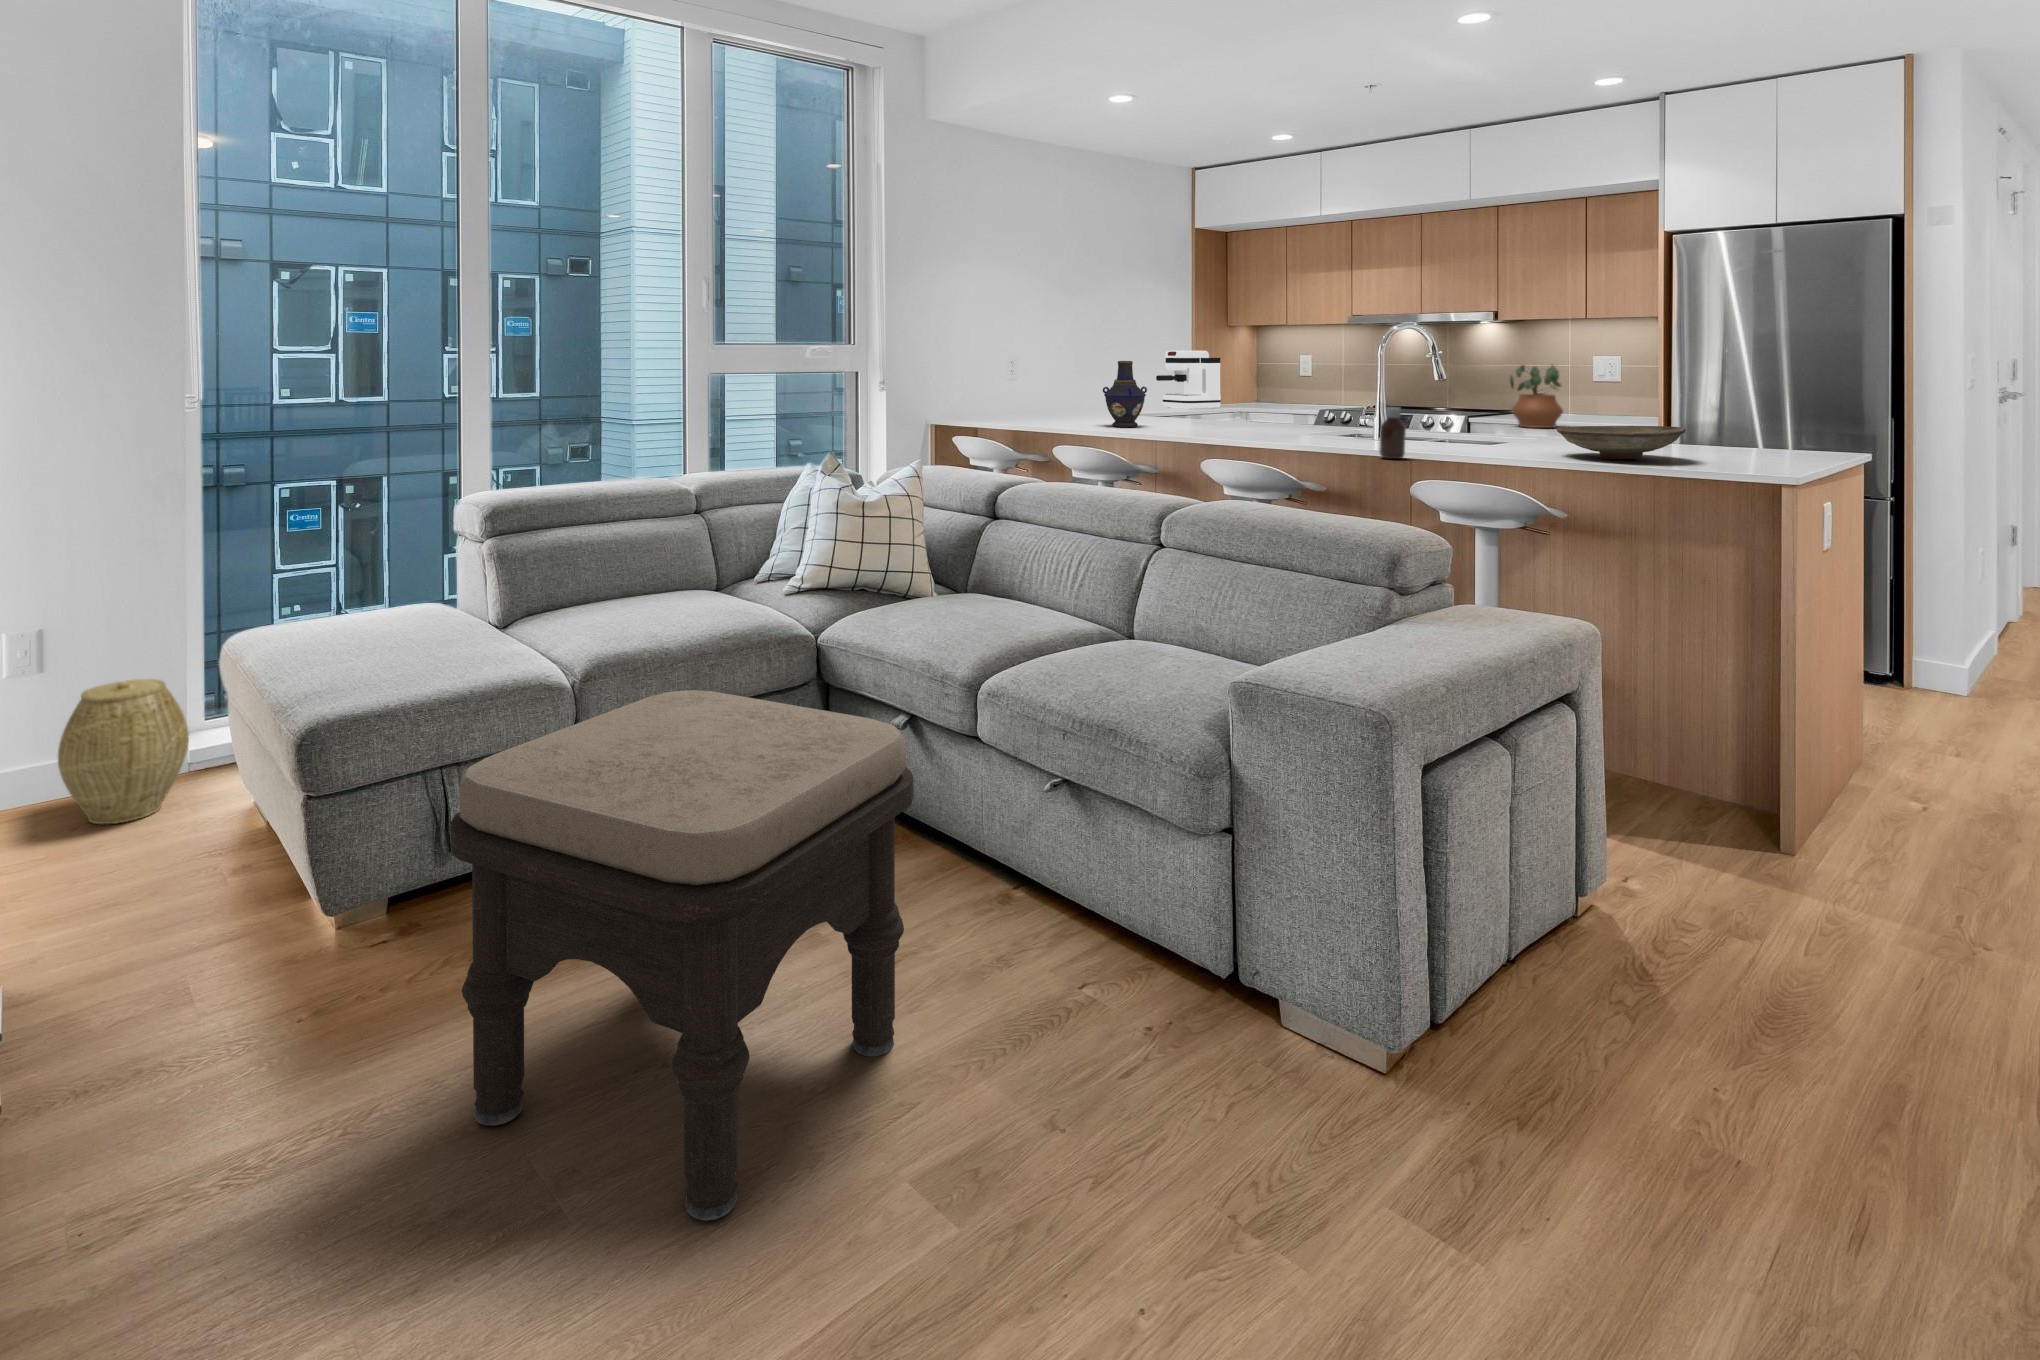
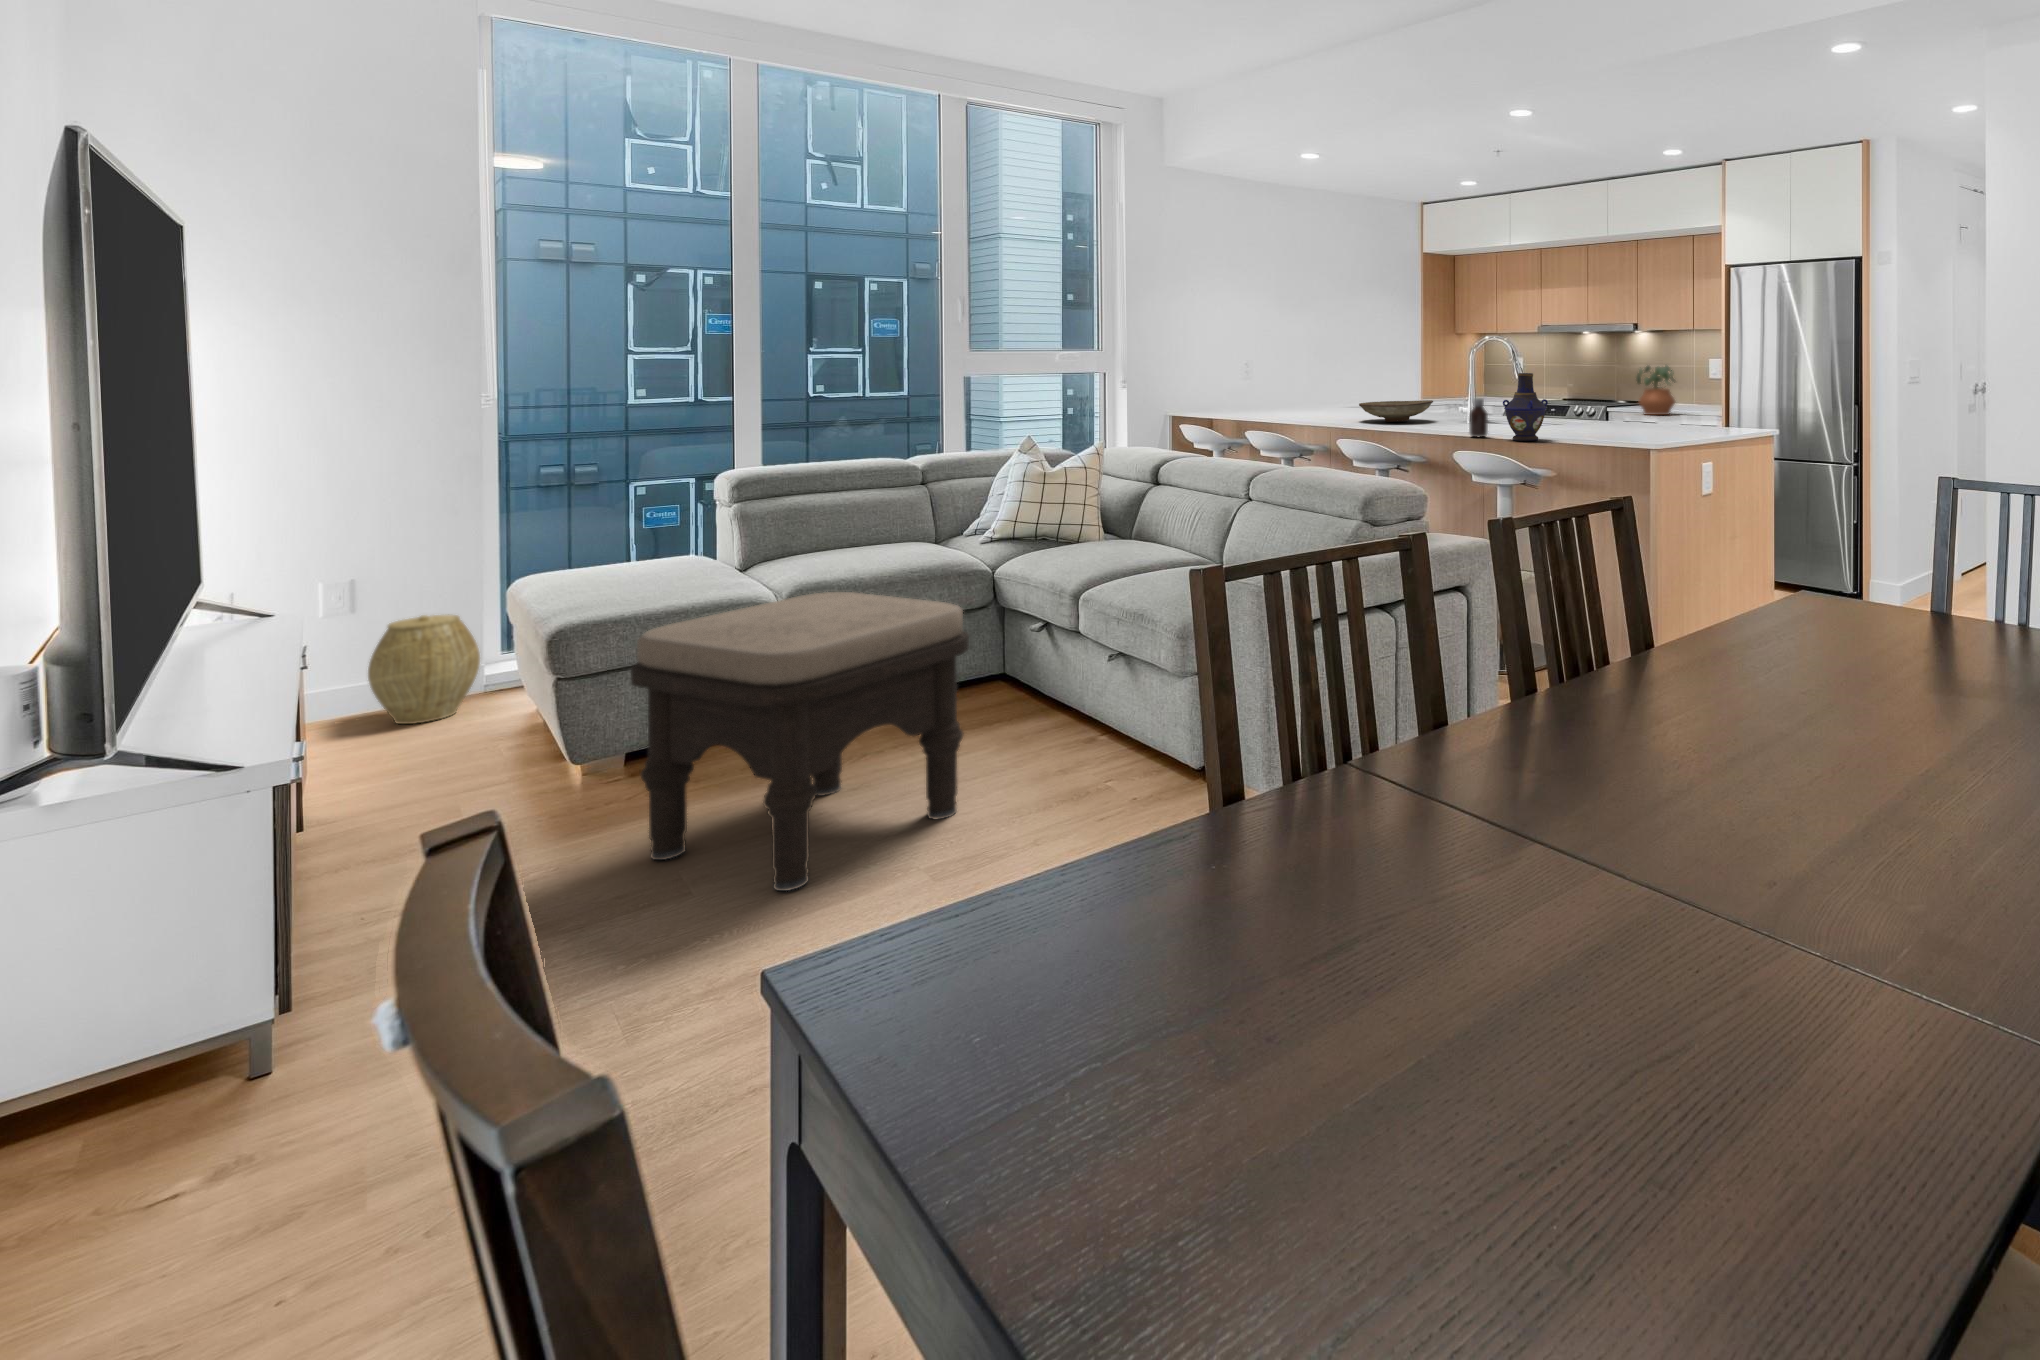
coffee maker: present [1156,350,1221,410] -> none [1382,354,1436,403]
vase: present [1103,361,1147,427] -> present [1503,373,1548,441]
decorative bowl: present [1557,426,1686,459] -> present [1359,400,1433,422]

